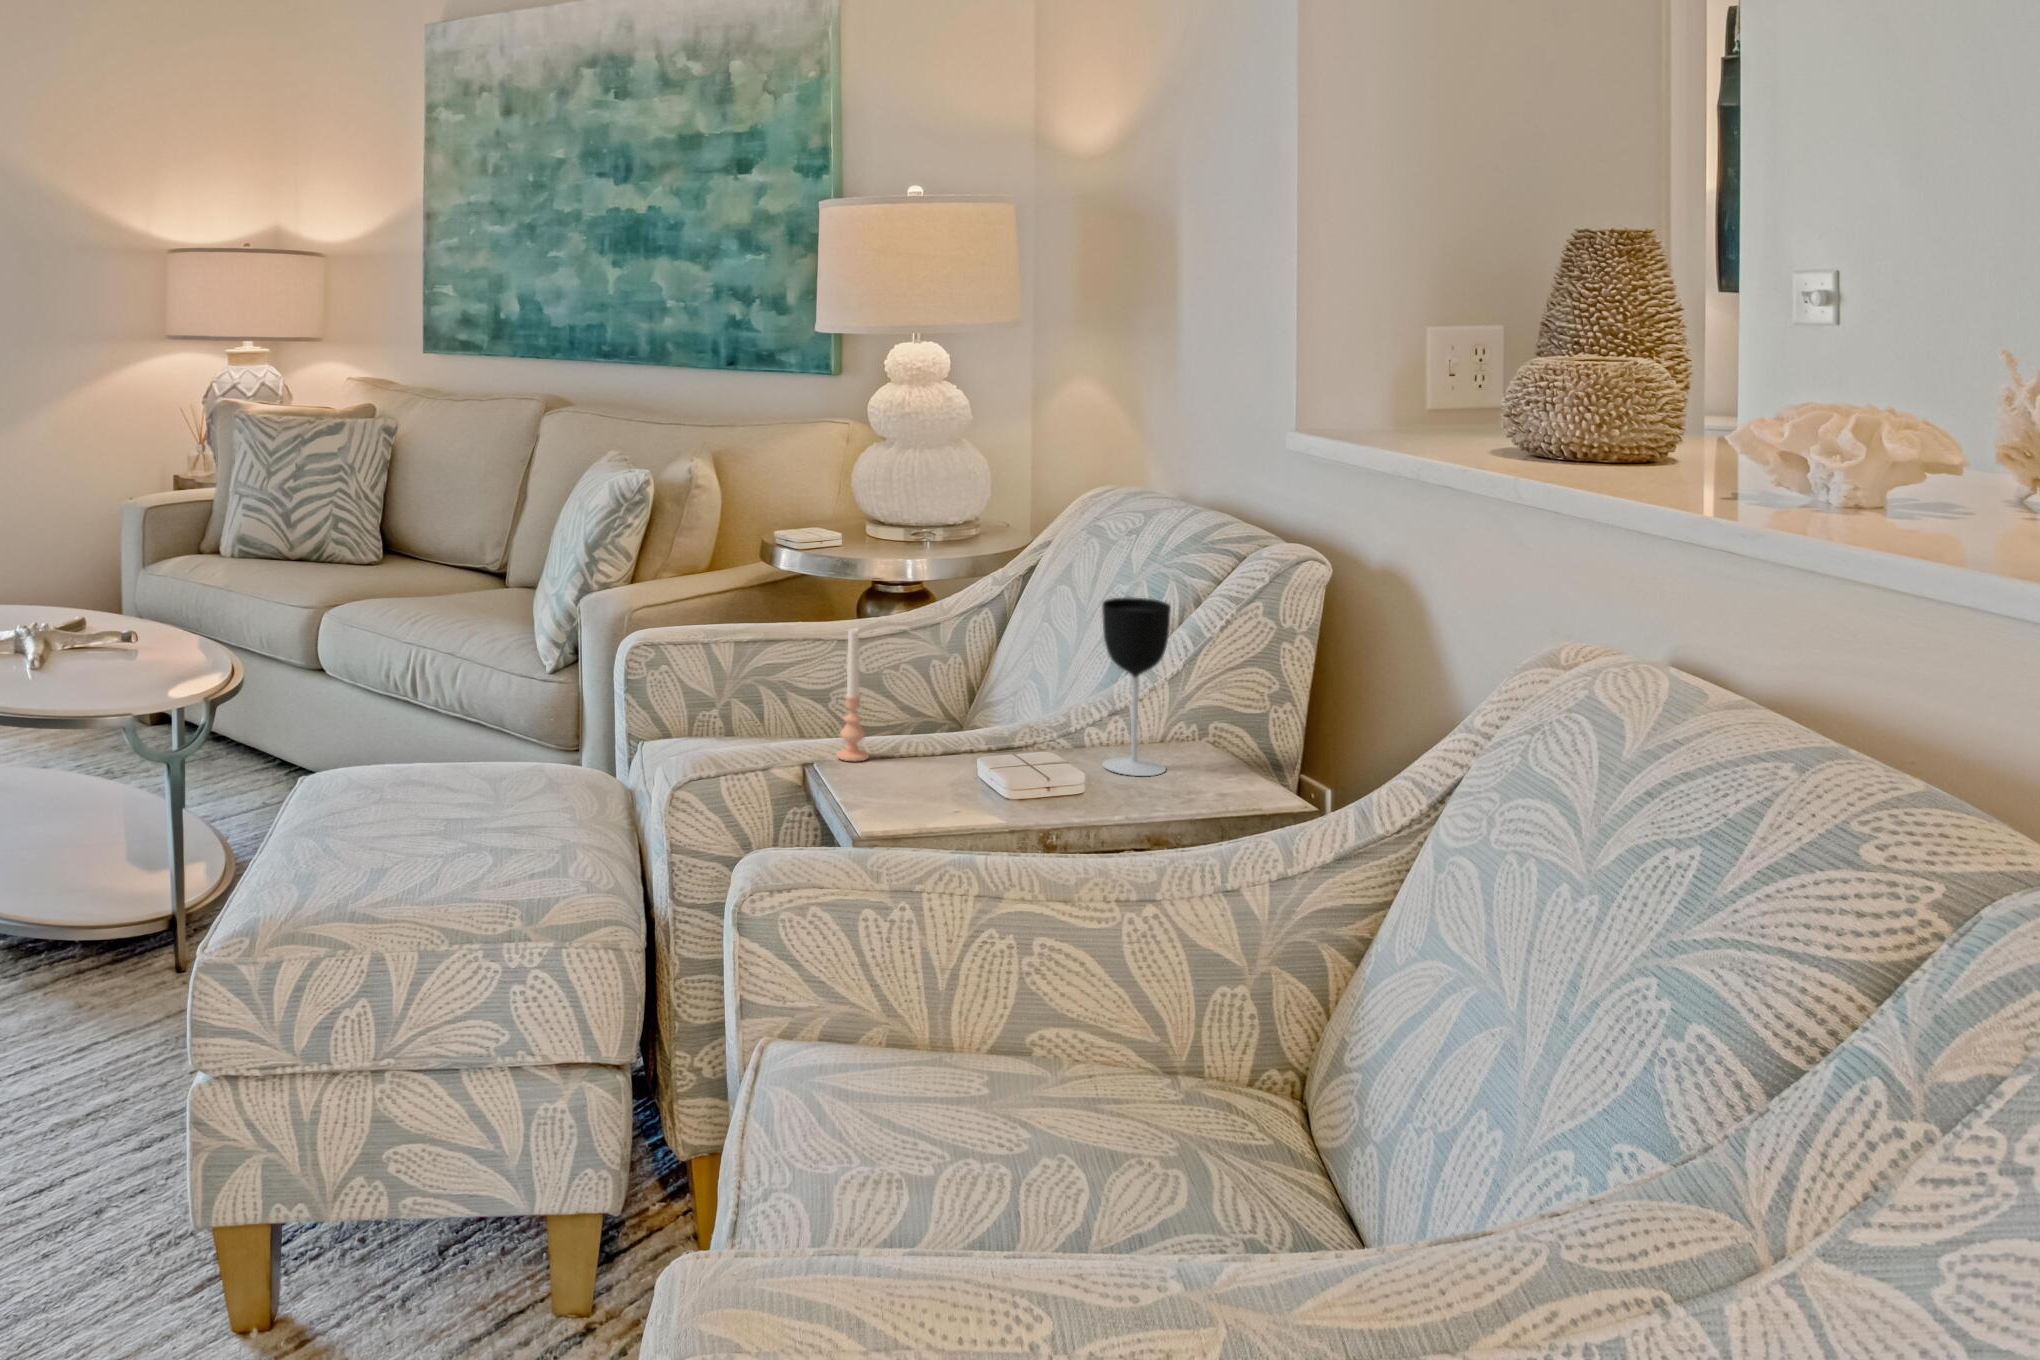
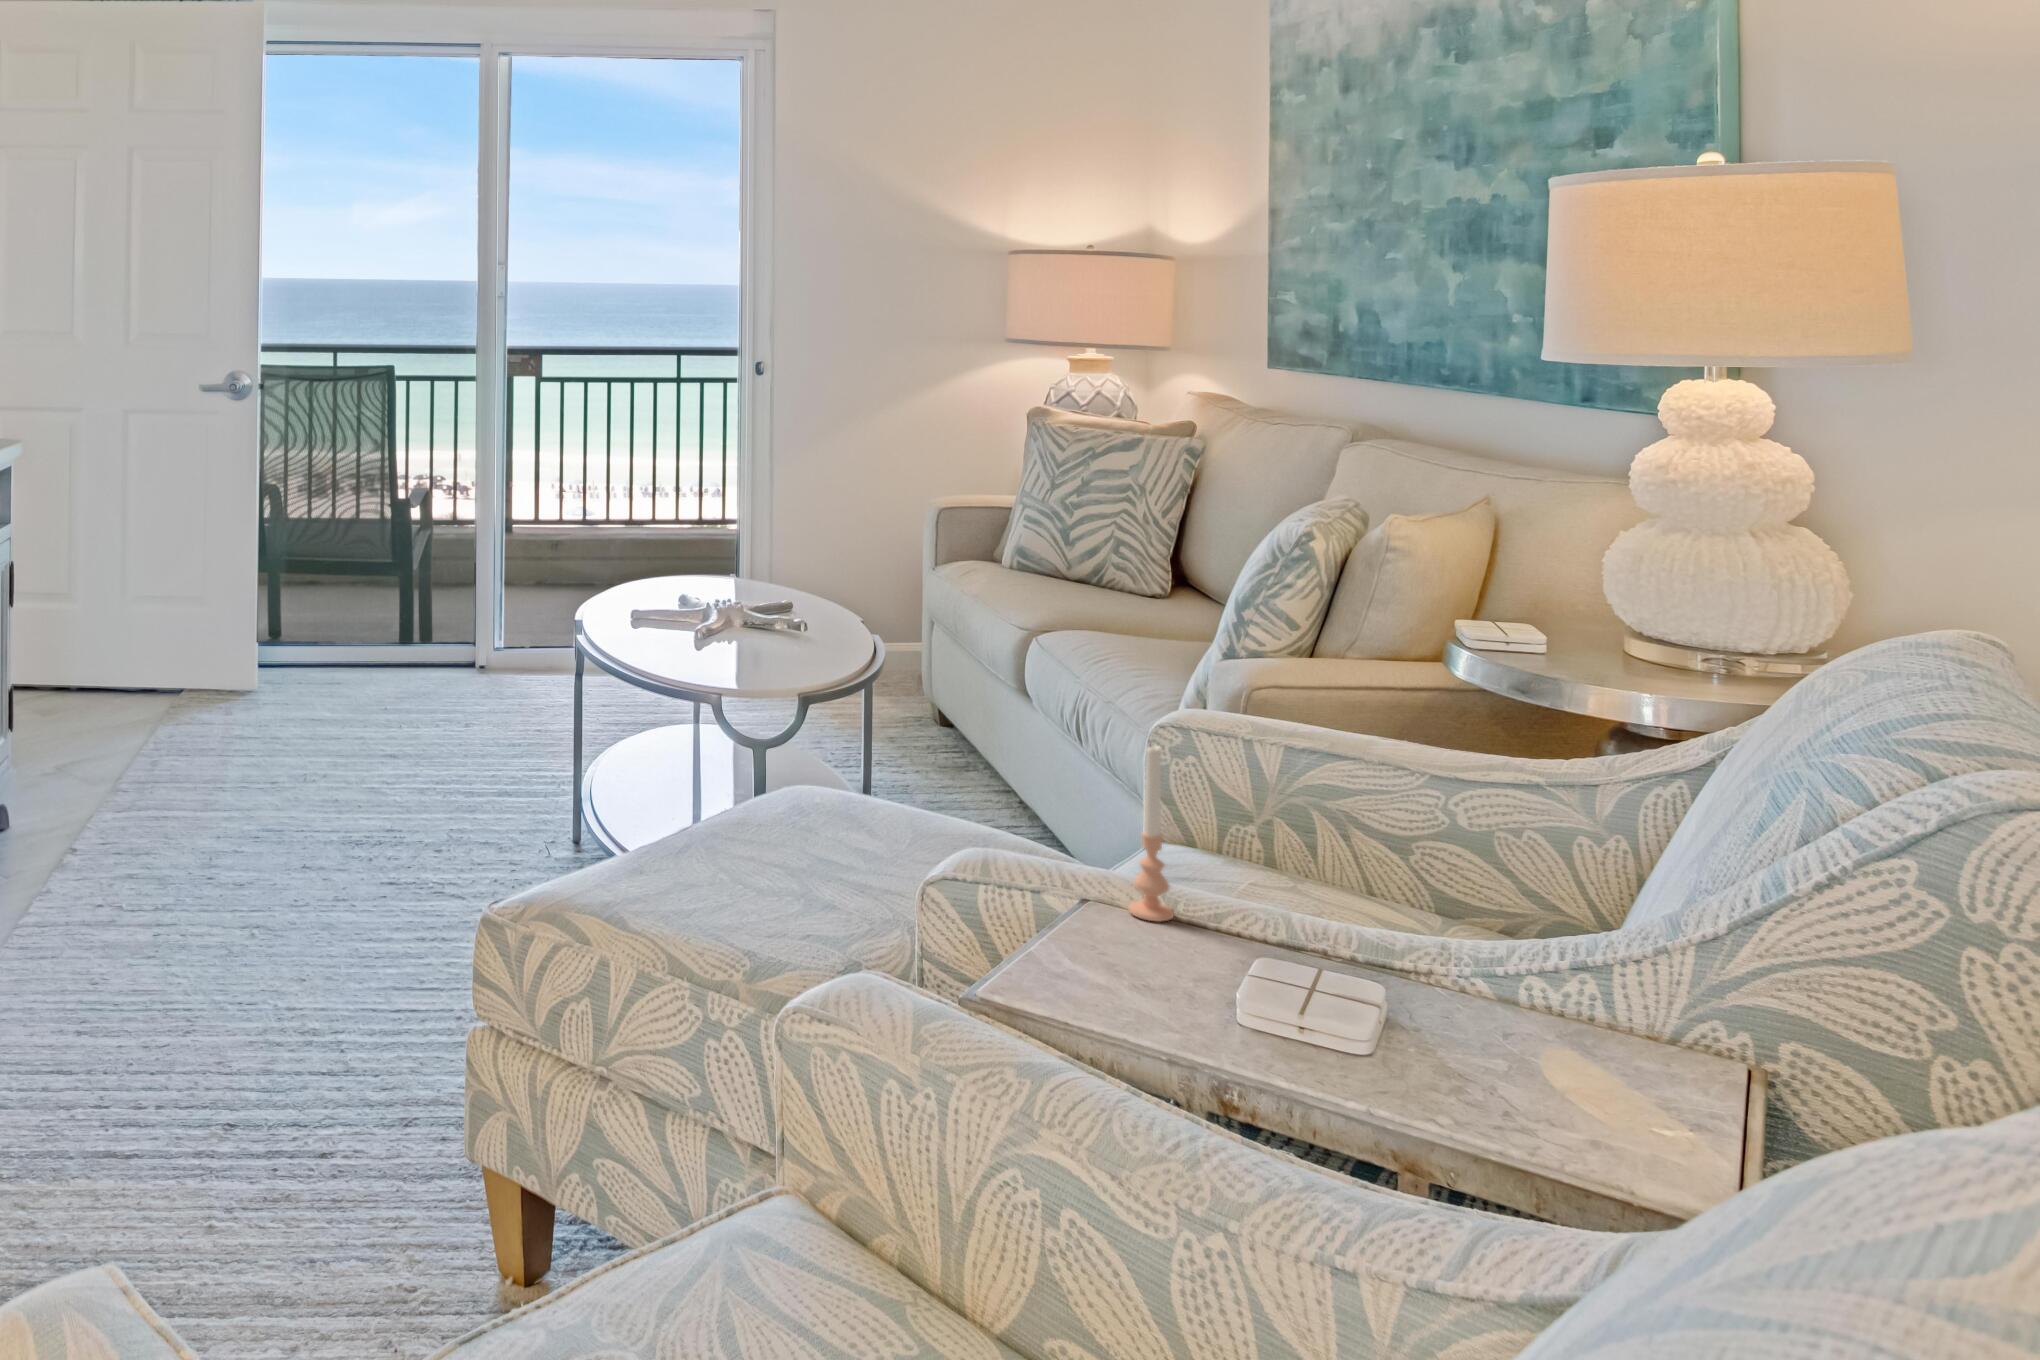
wine glass: present [1102,598,1171,776] -> none [1474,783,1602,1078]

